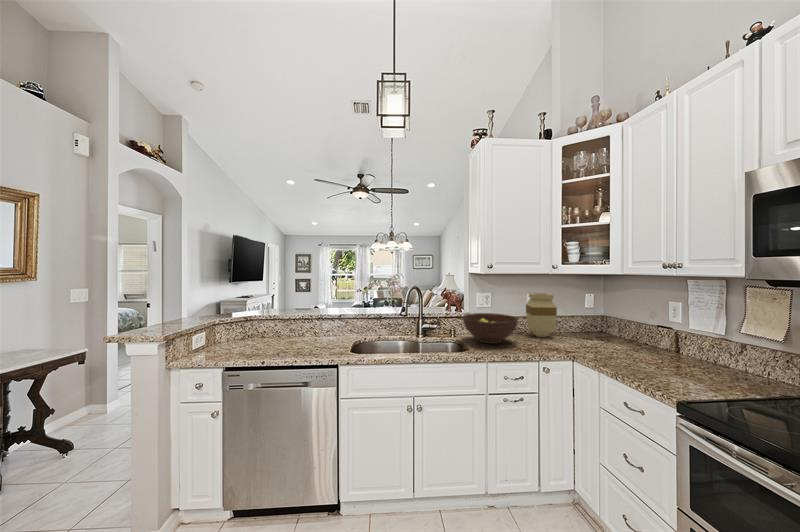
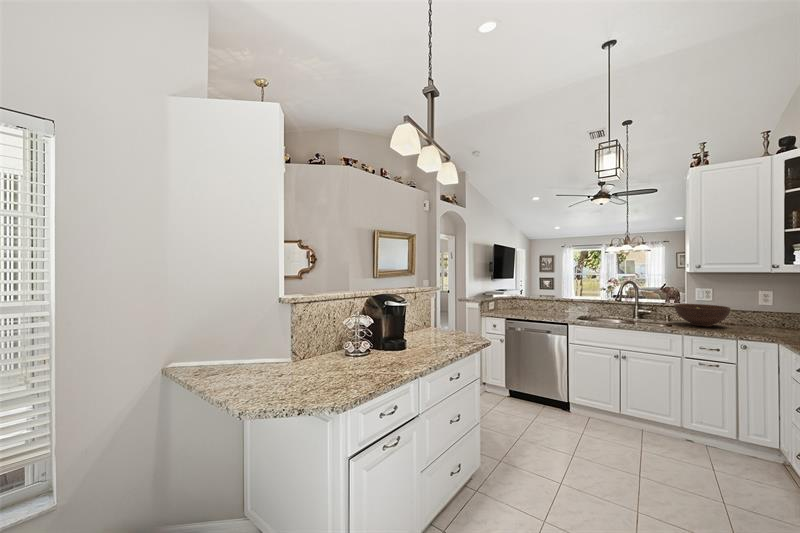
vase: present [526,293,557,337] -> none [755,290,785,329]

